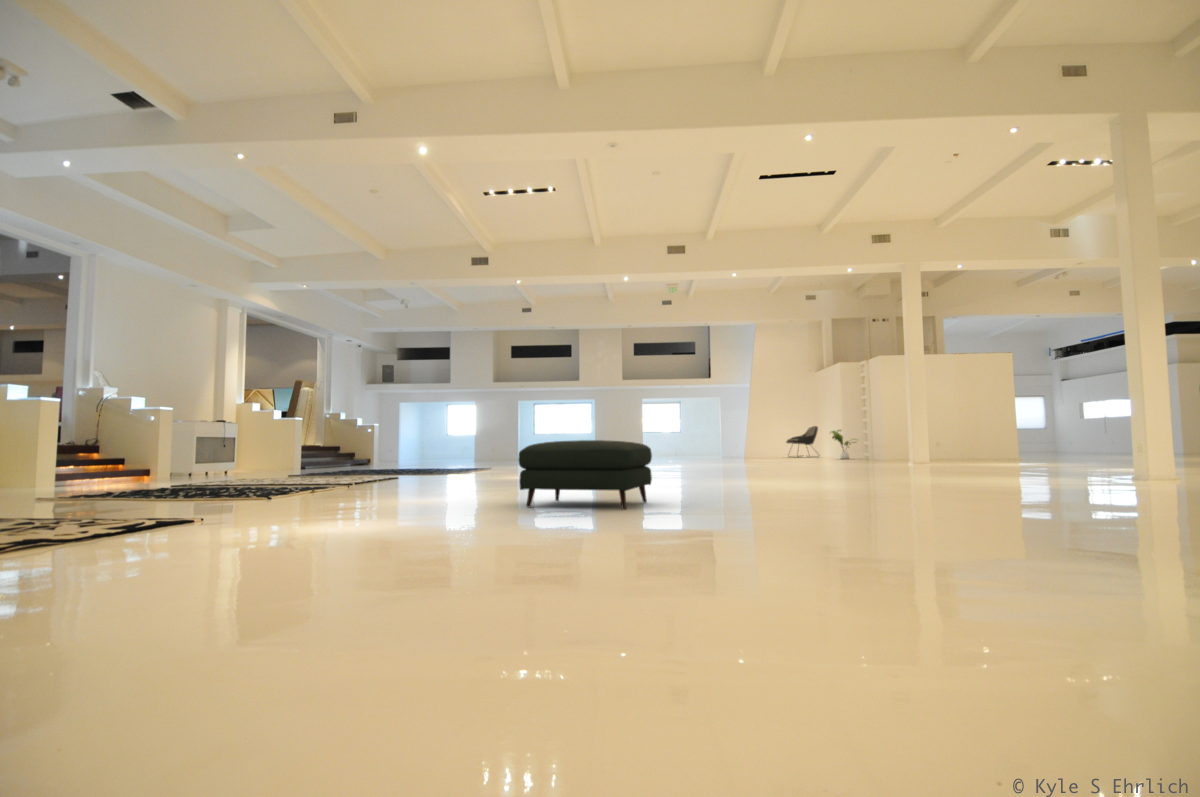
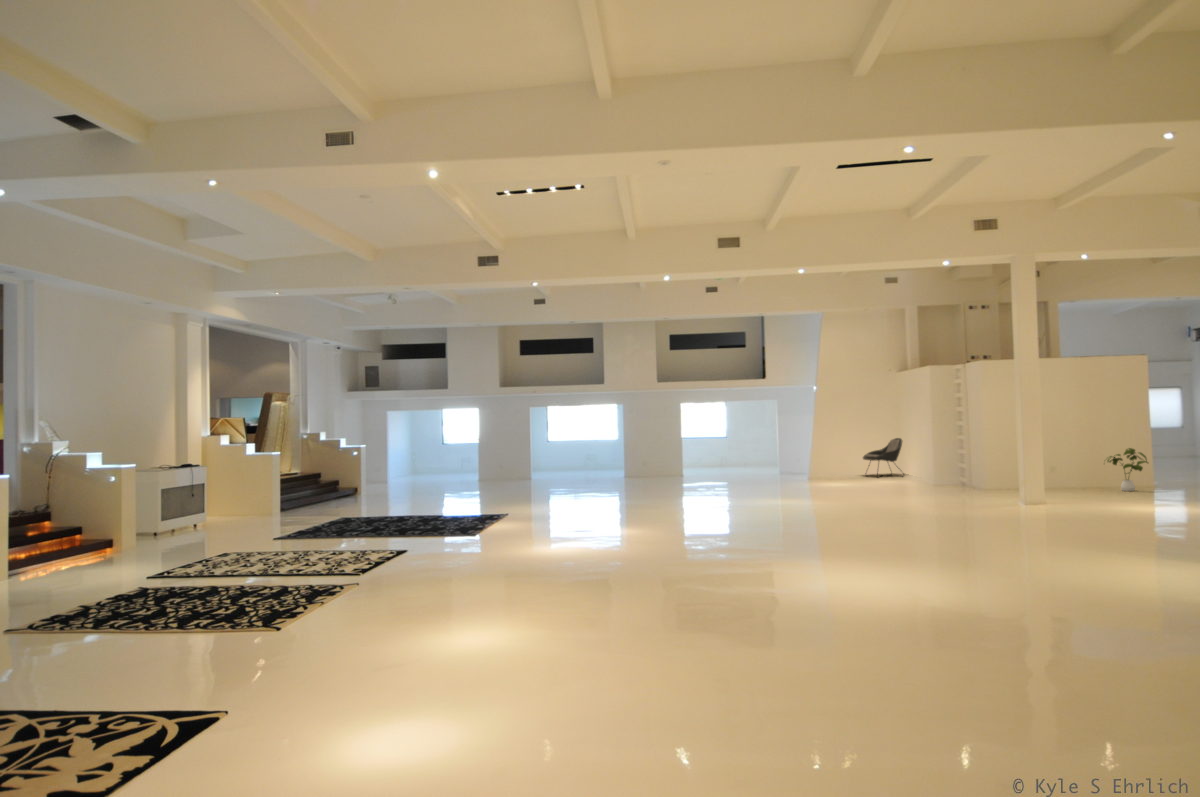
house plant: present [831,430,849,459] -> present [1107,448,1148,491]
ottoman: present [519,440,652,510] -> none [580,568,734,664]

